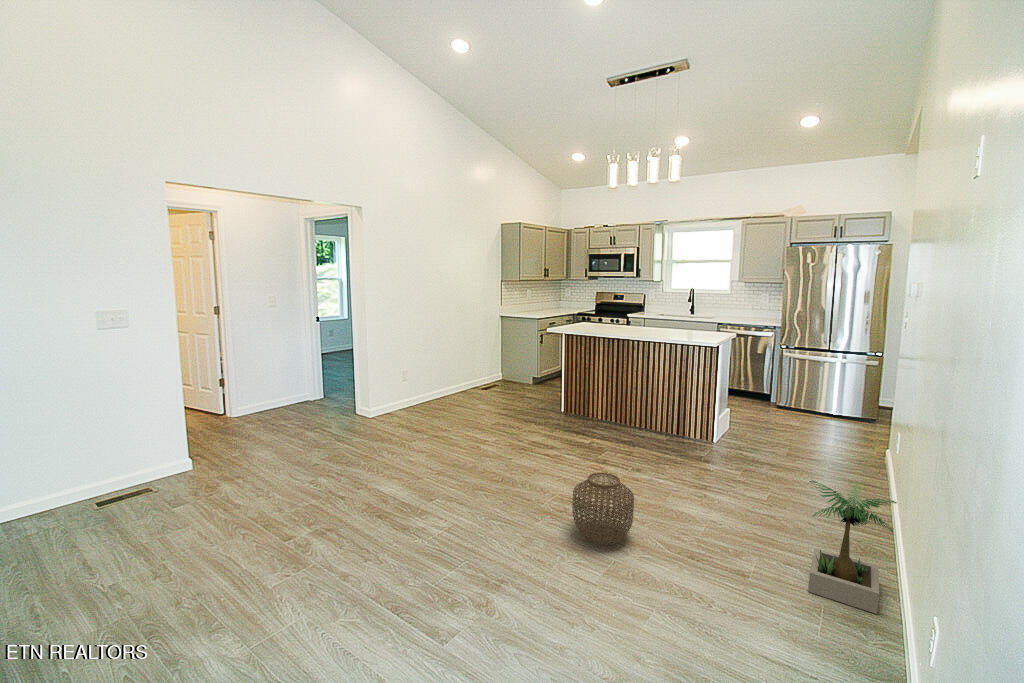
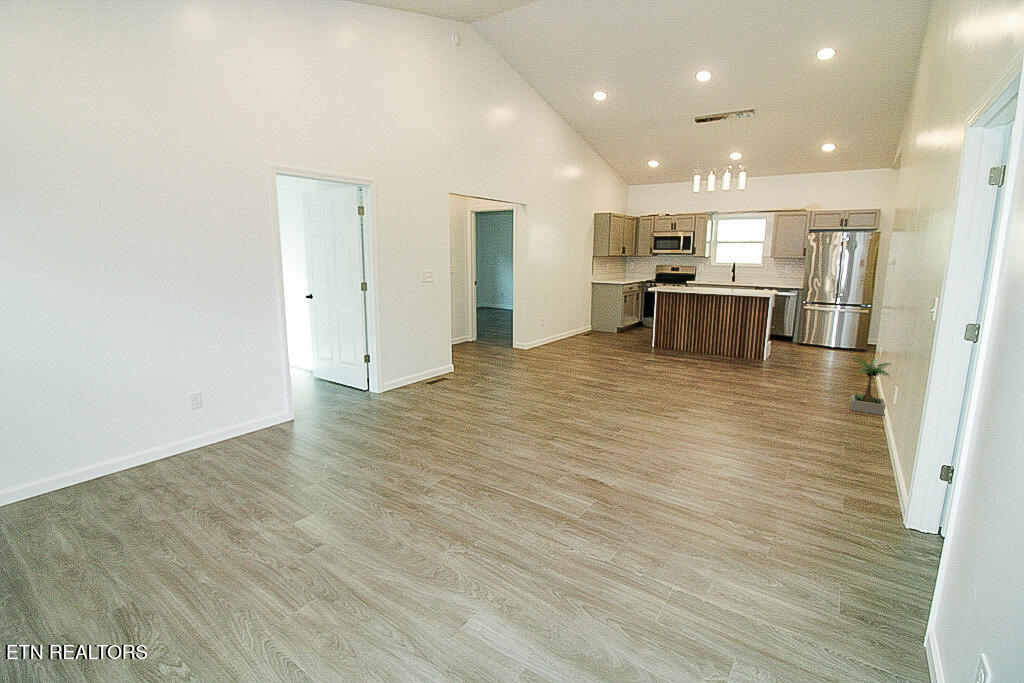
woven basket: present [572,472,634,546] -> none [721,362,757,399]

